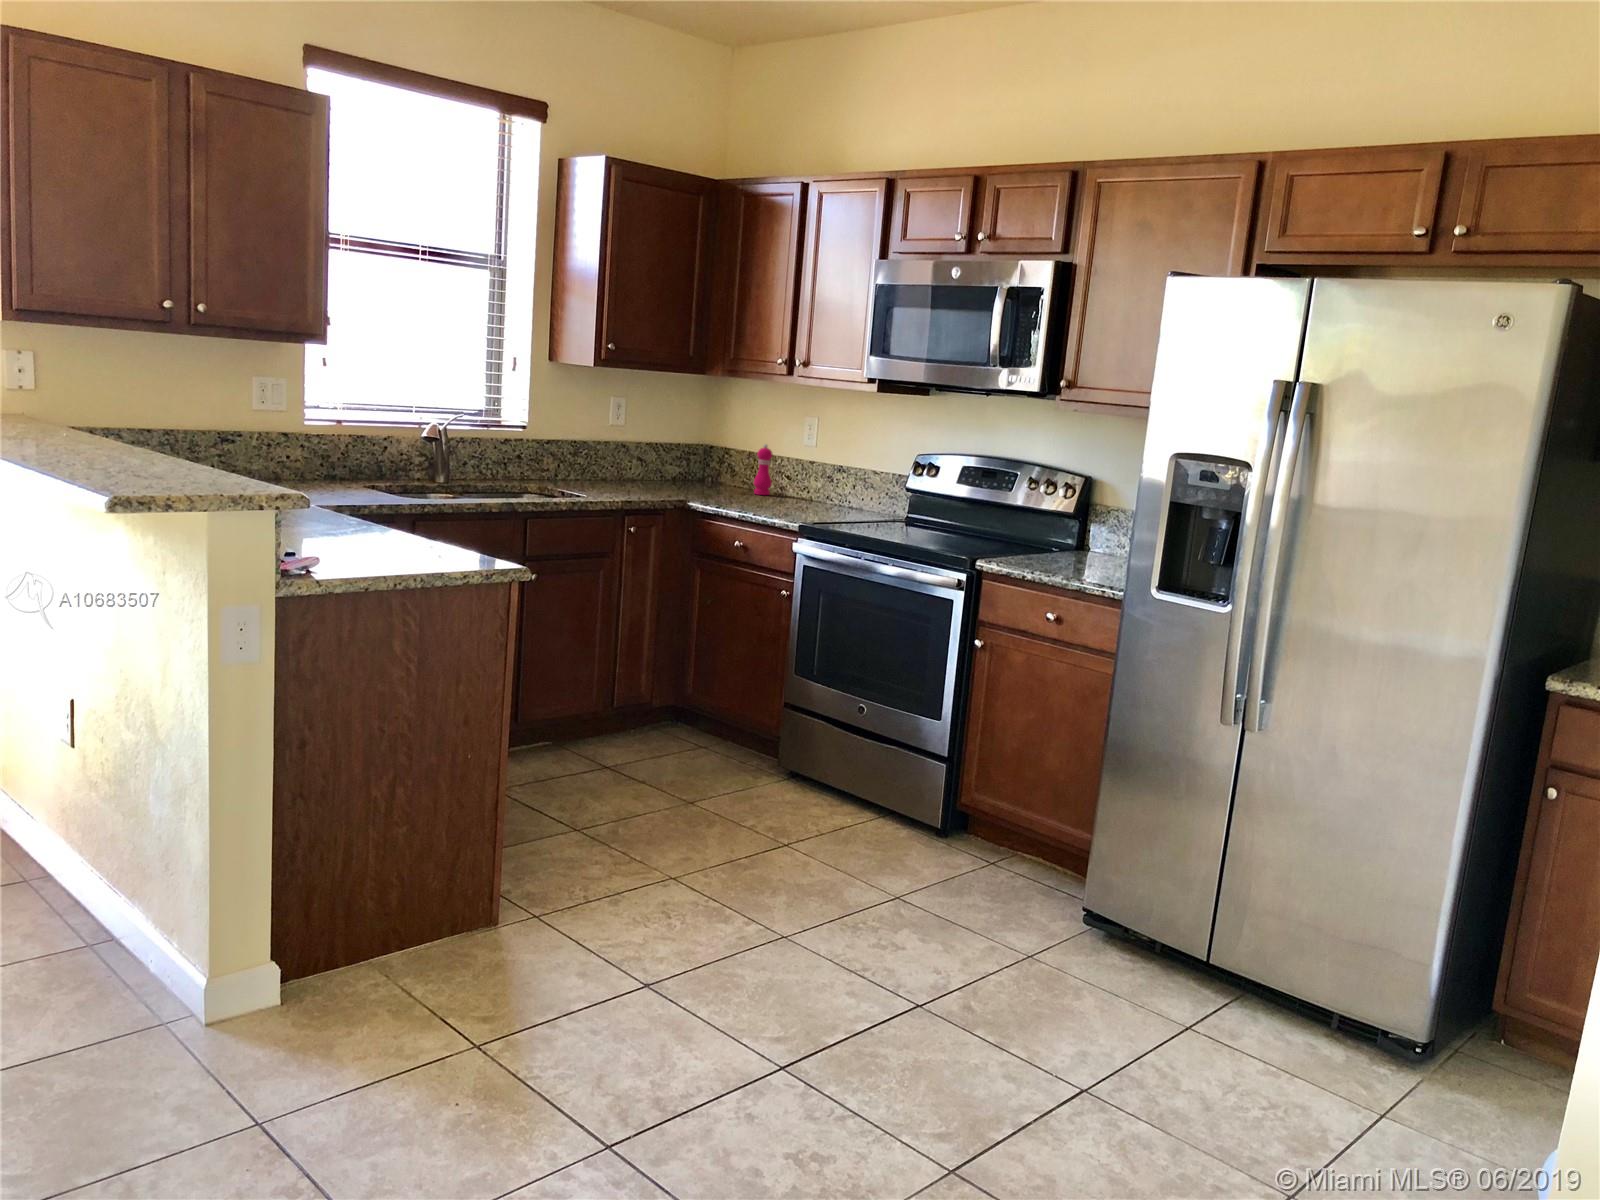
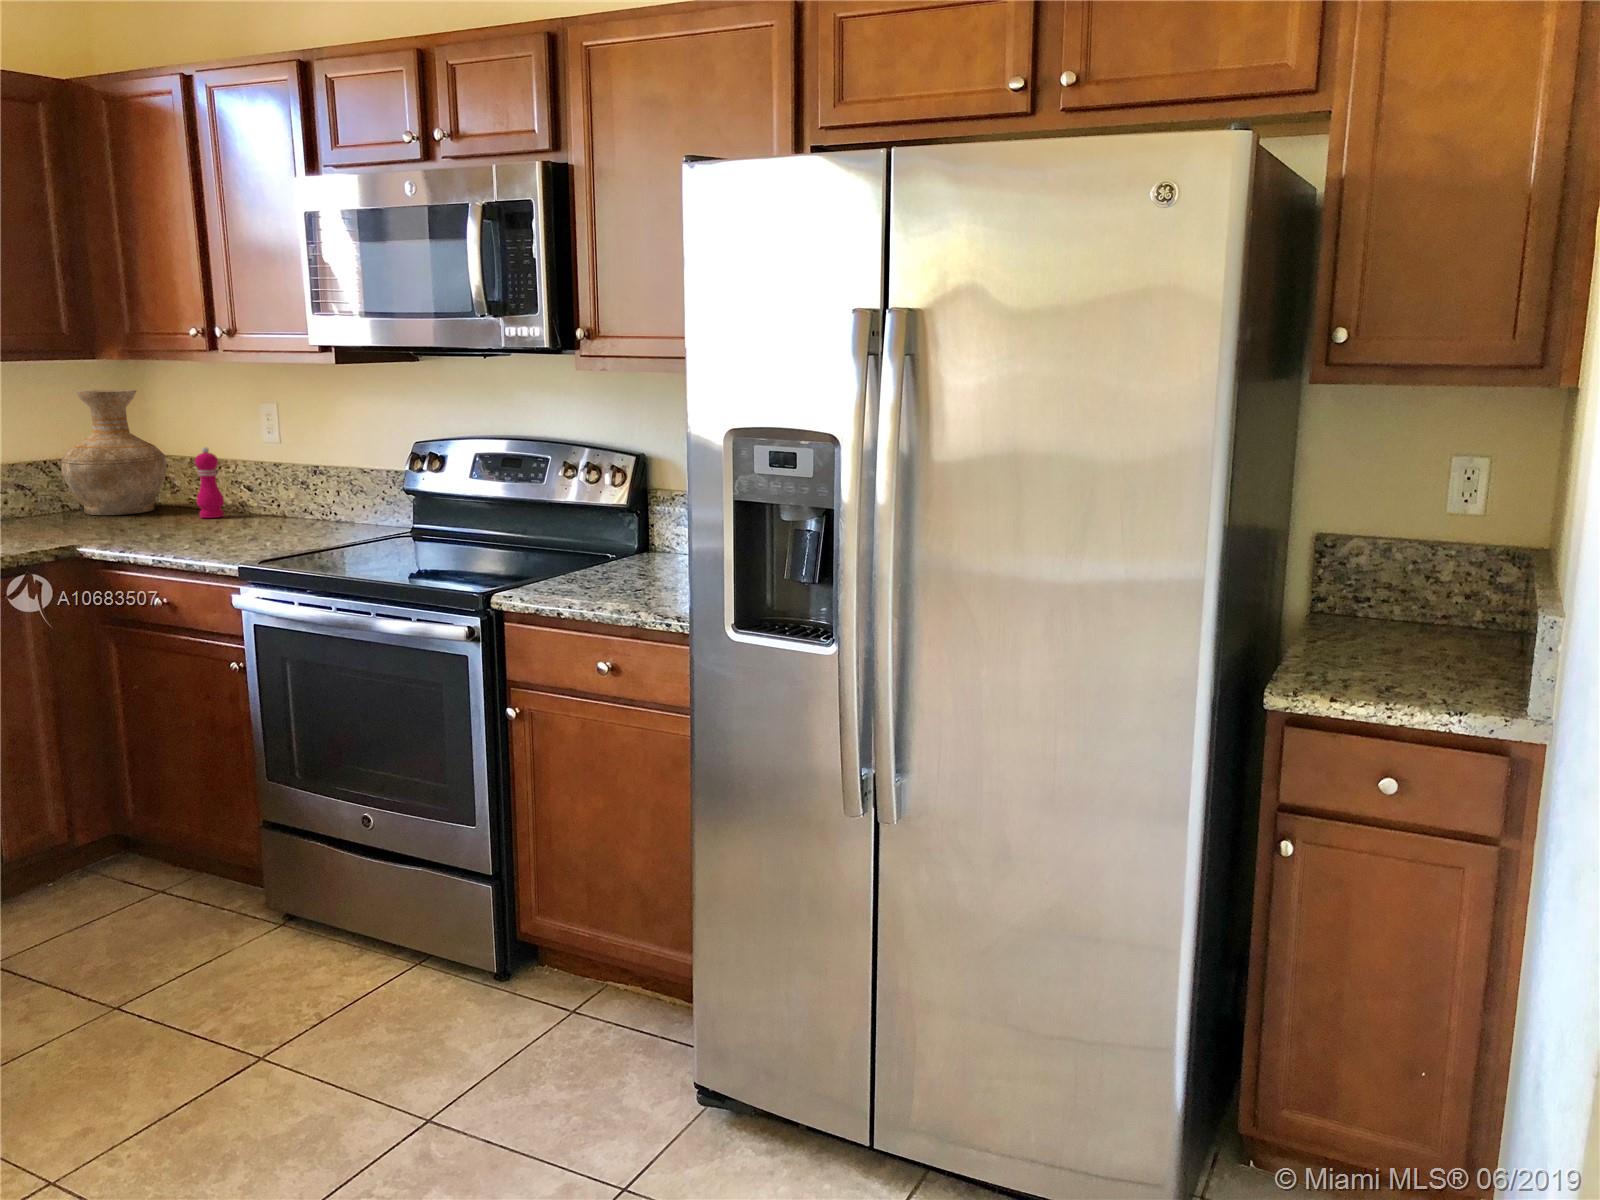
vase: none [667,397,732,487] -> present [61,390,167,515]

